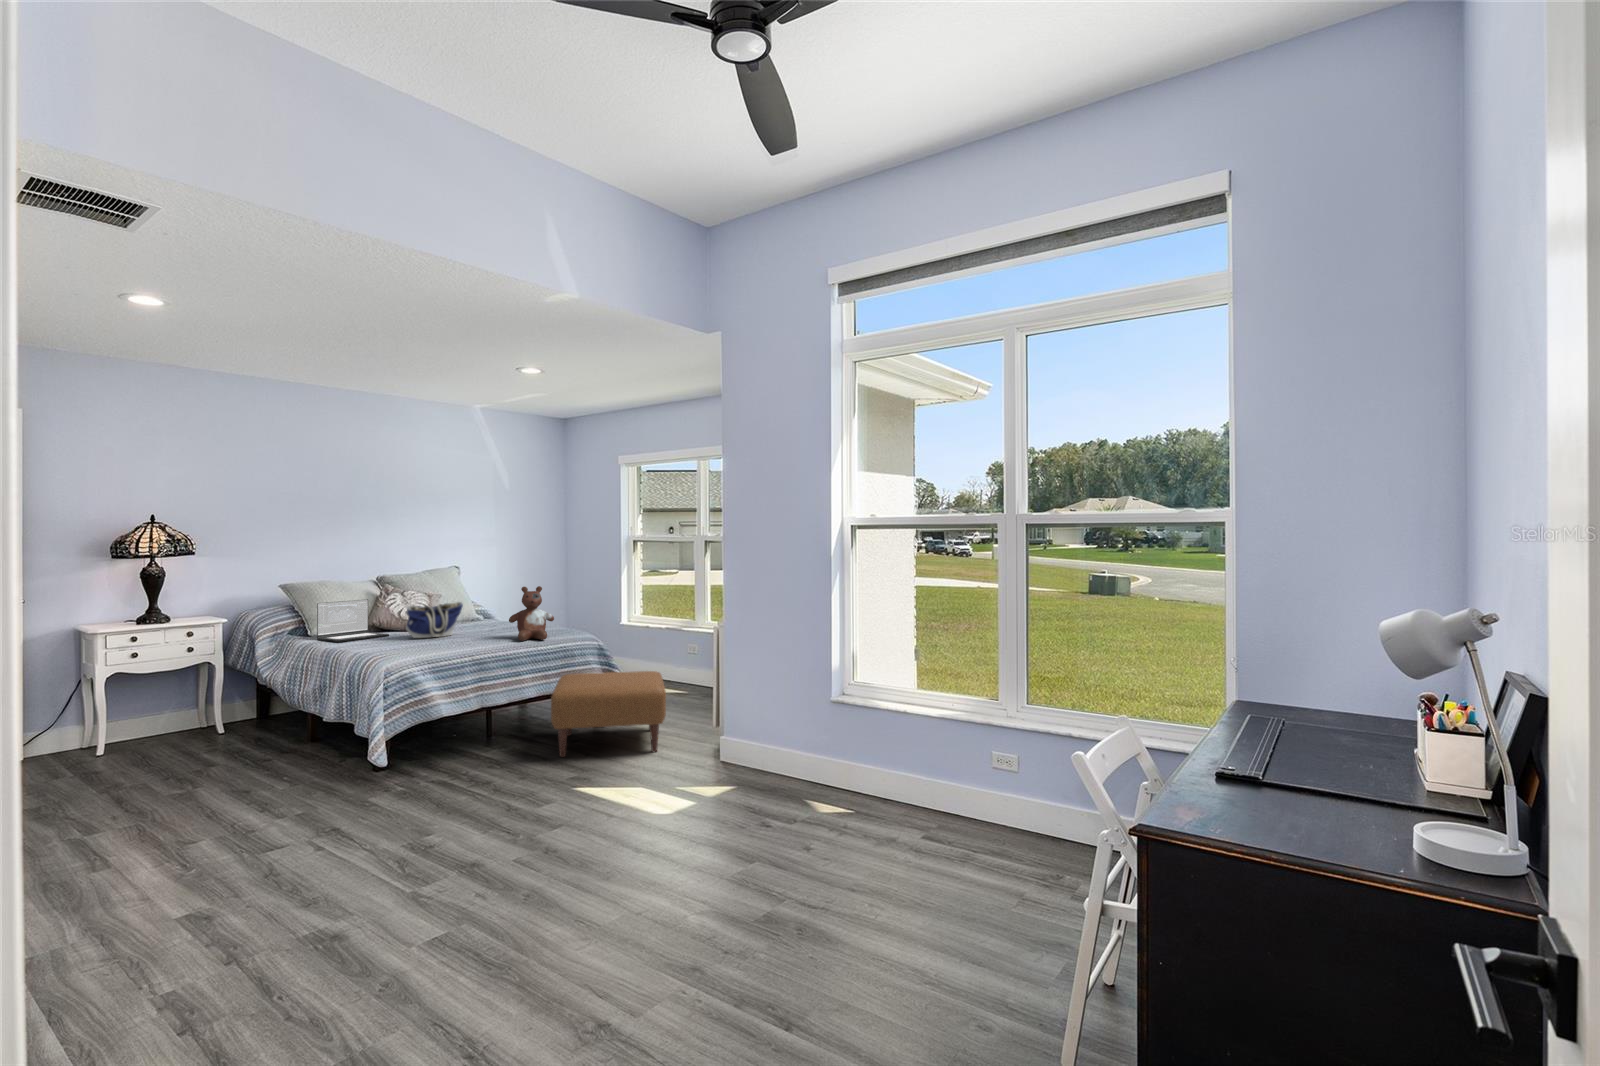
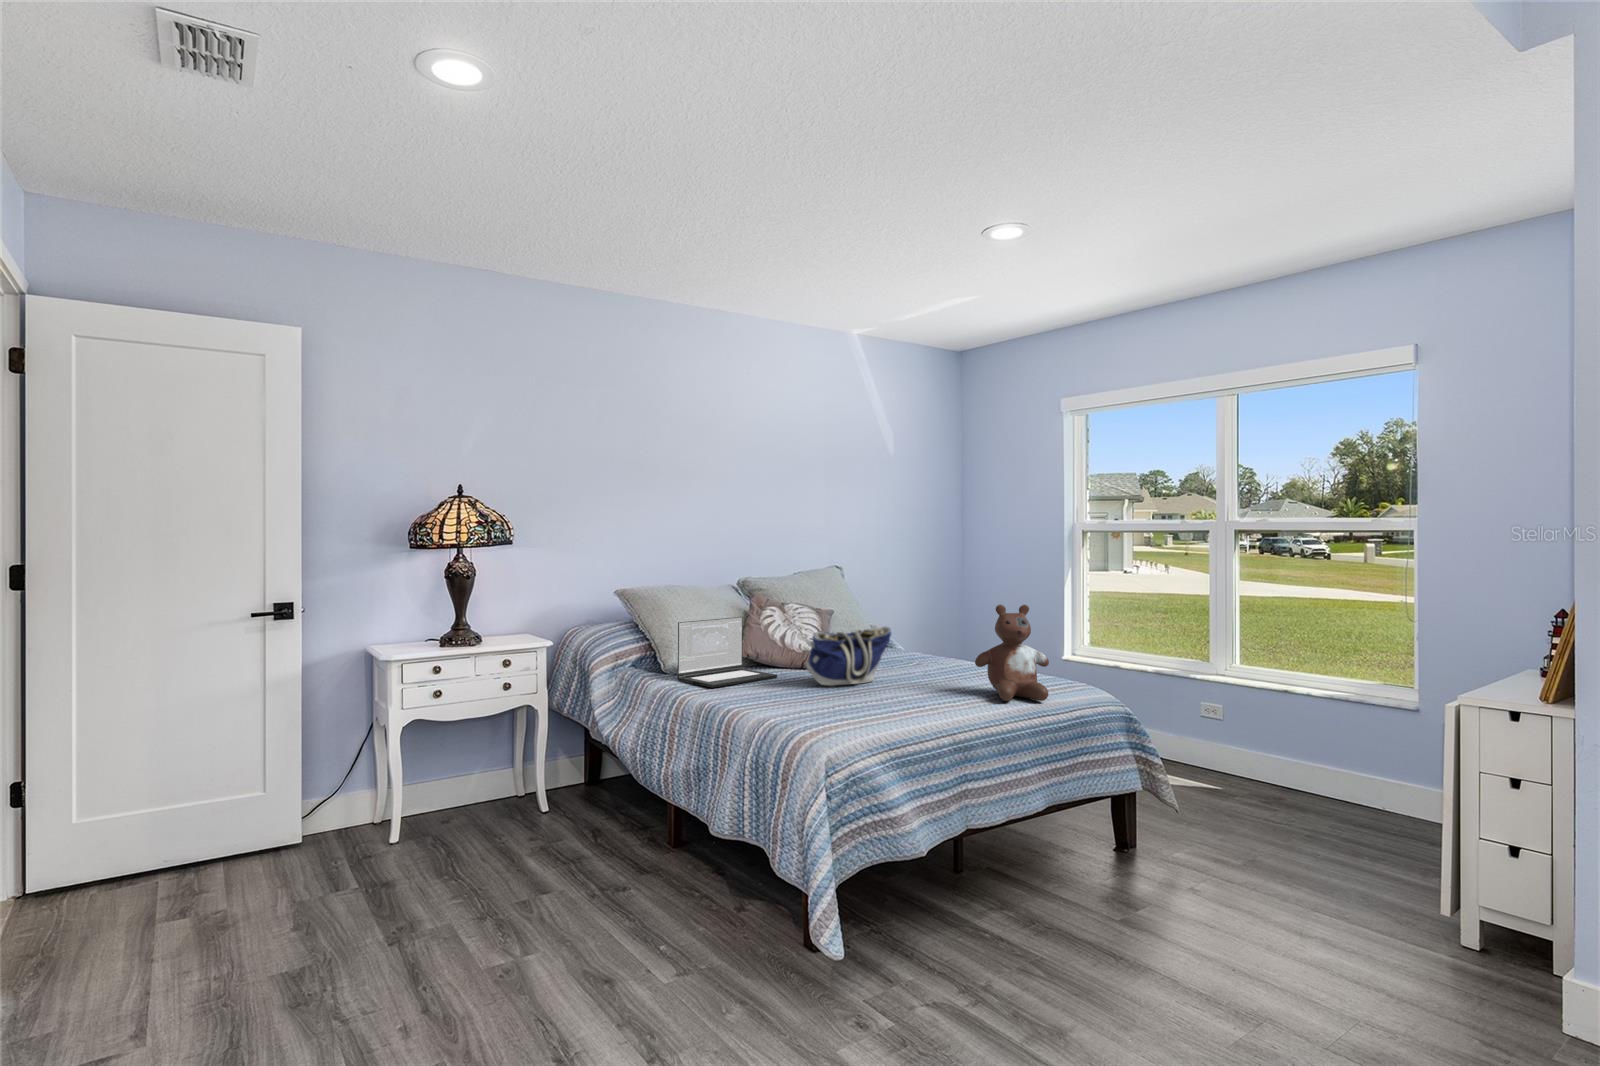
ottoman: present [551,671,666,757] -> none [1088,772,1380,970]

